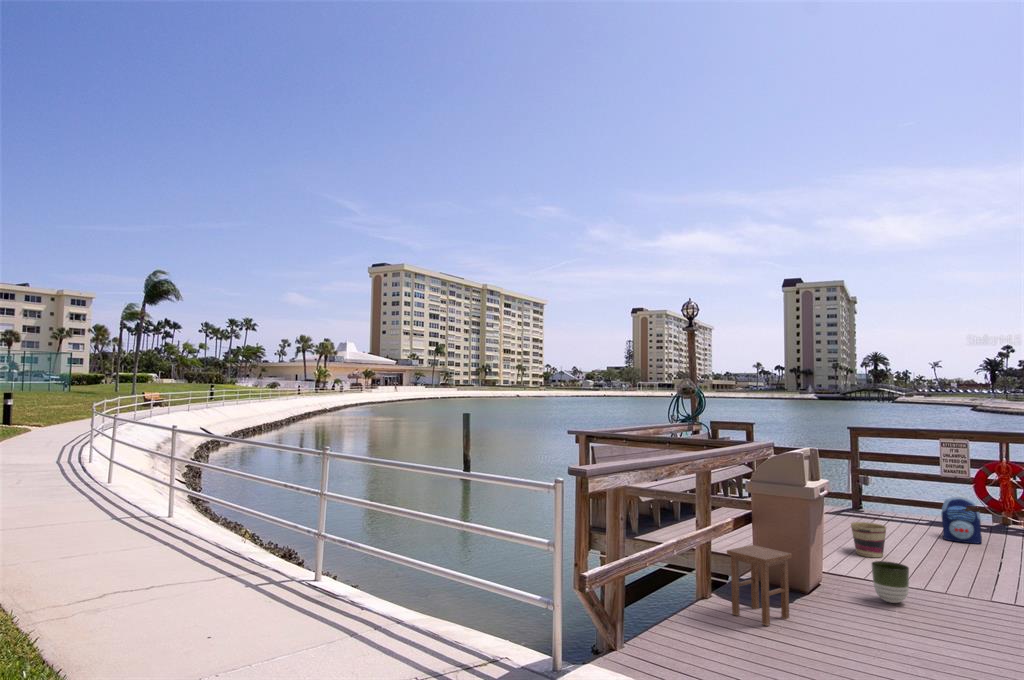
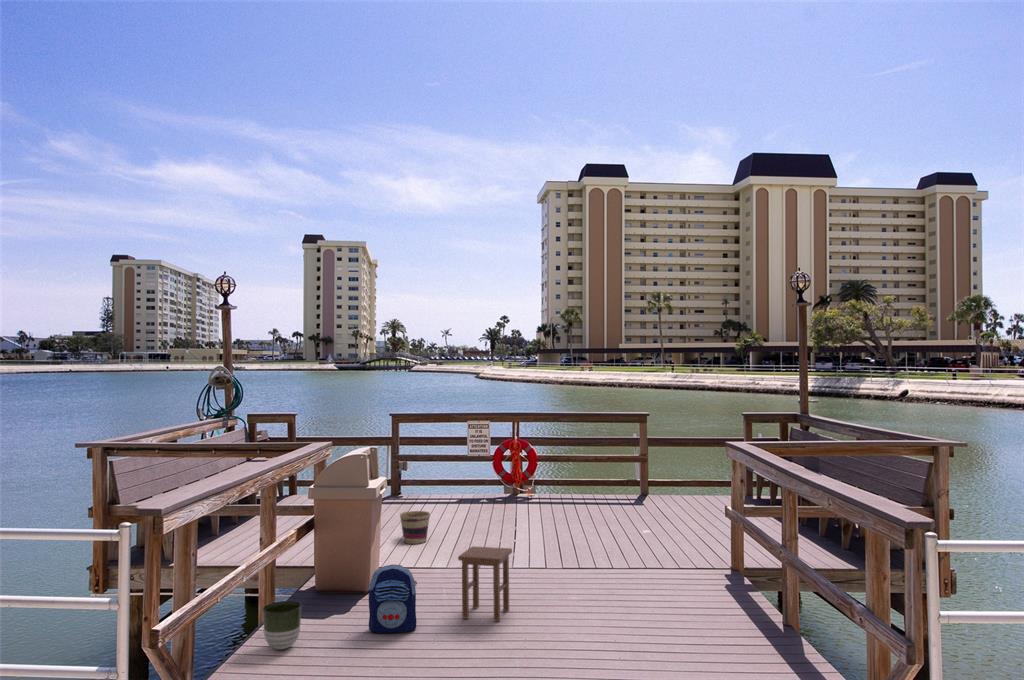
backpack: present [942,497,982,544] -> present [369,564,417,633]
stool: present [727,545,792,626] -> present [458,546,512,621]
planter: present [872,561,909,603] -> present [263,601,301,650]

